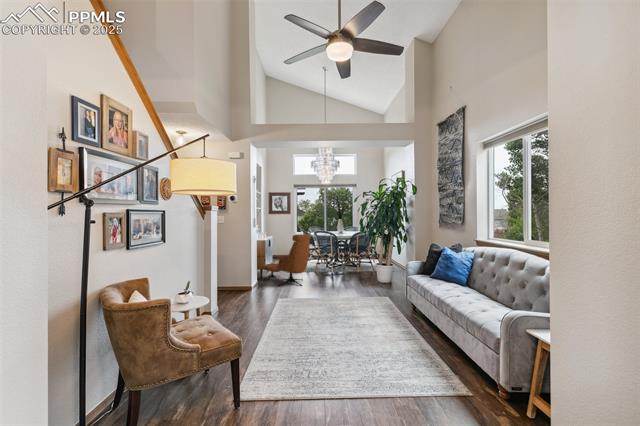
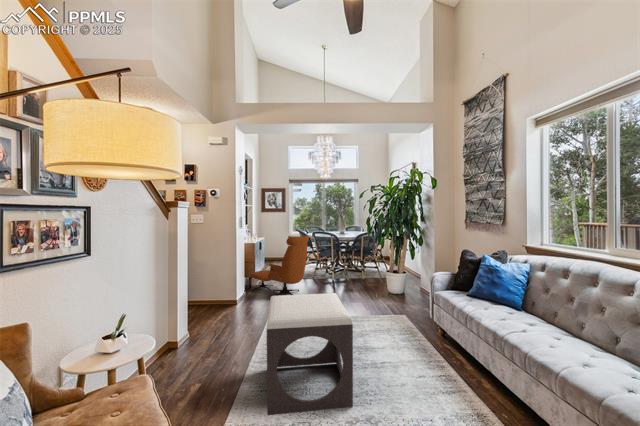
footstool: none [281,273,339,351] -> present [267,293,353,415]

